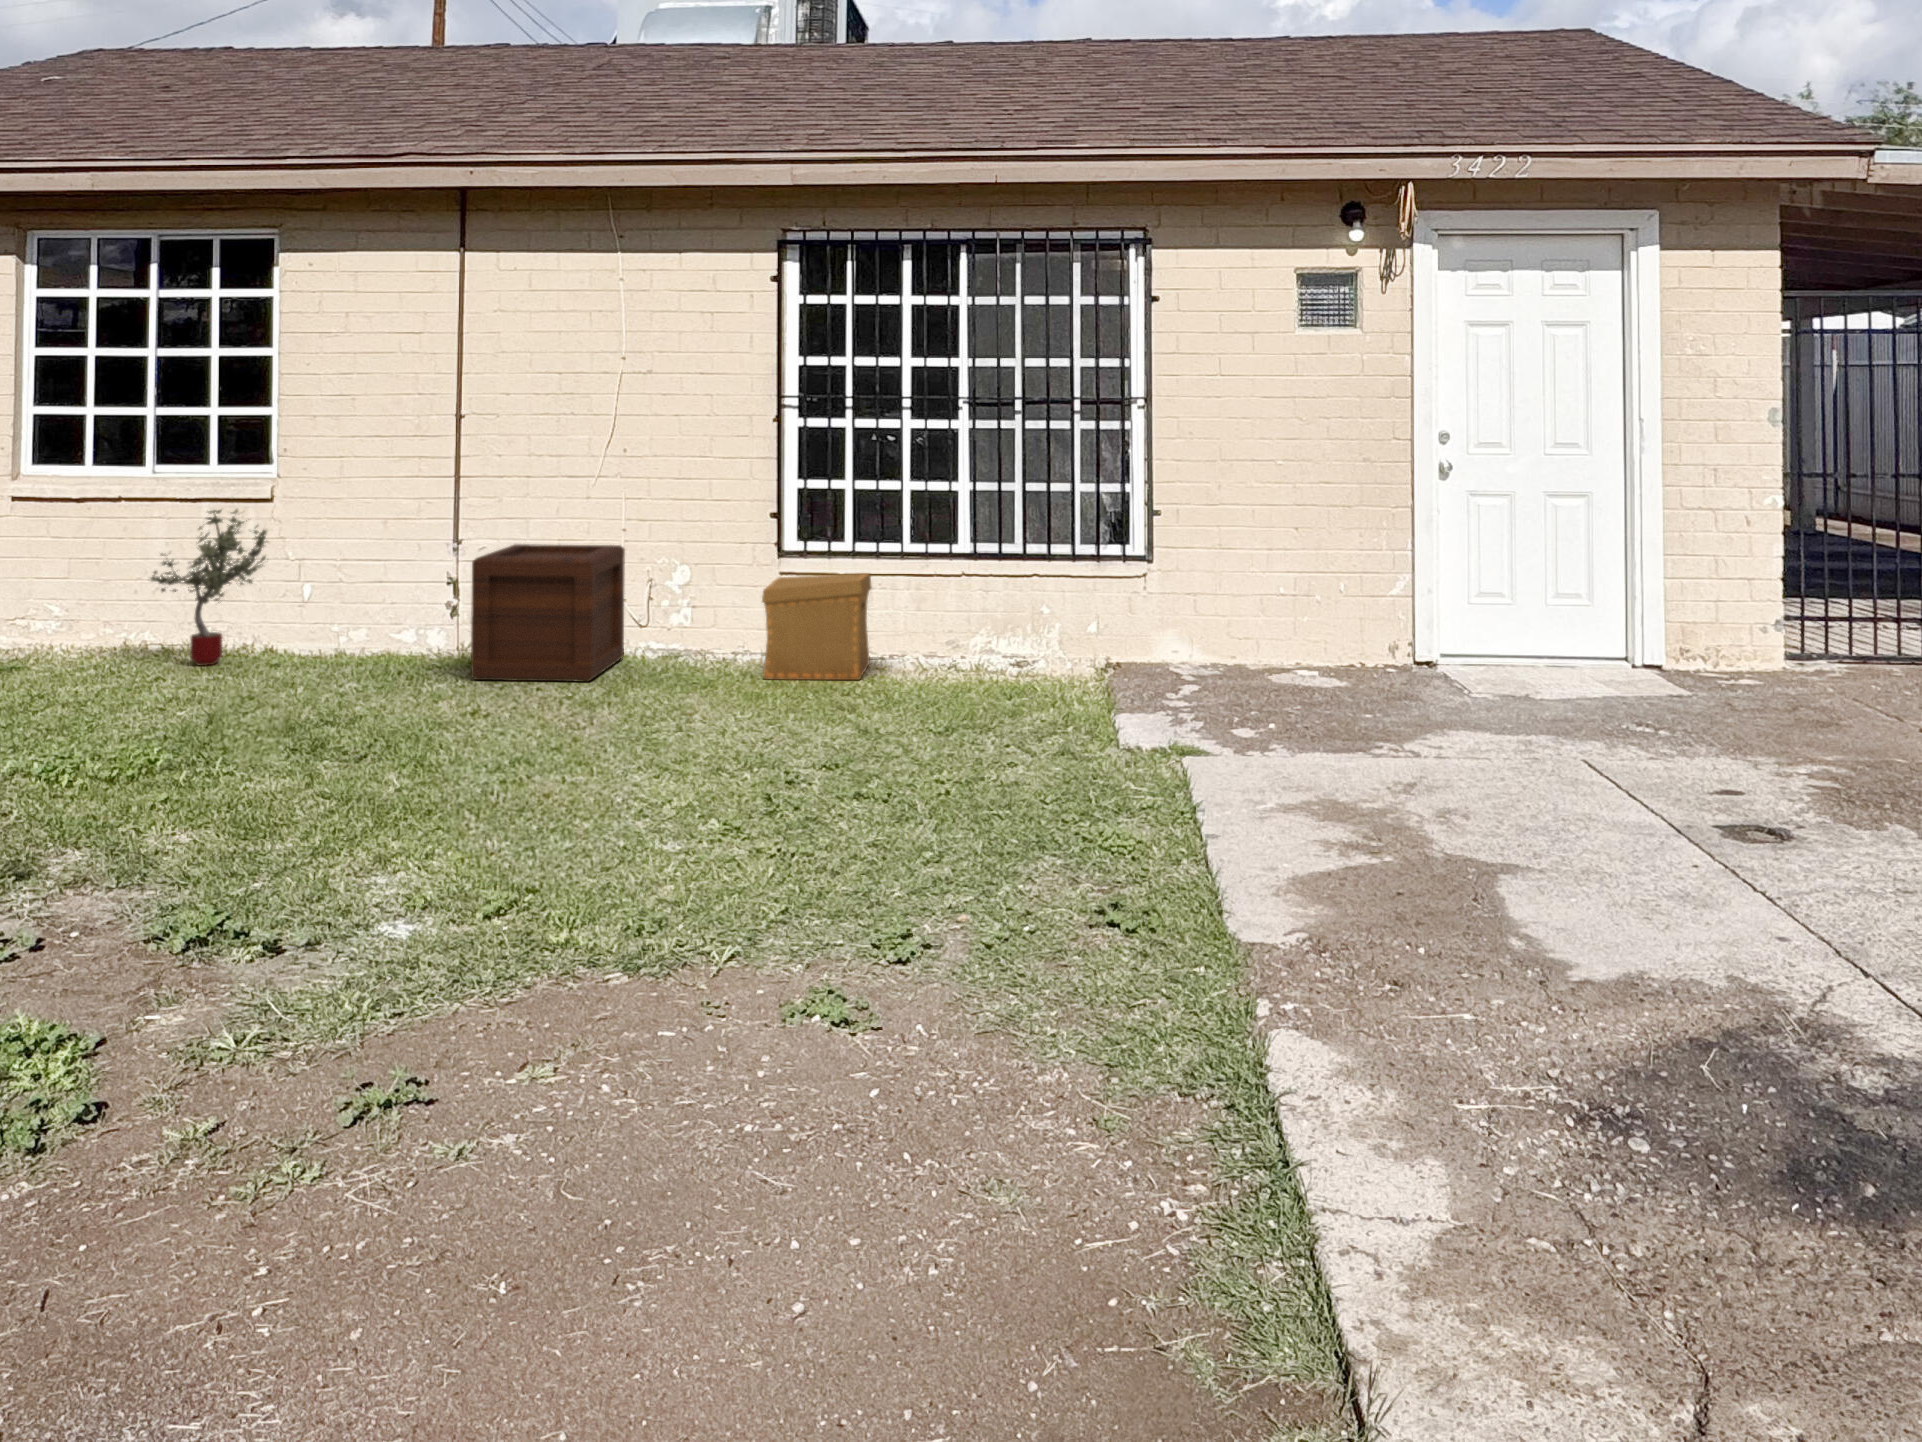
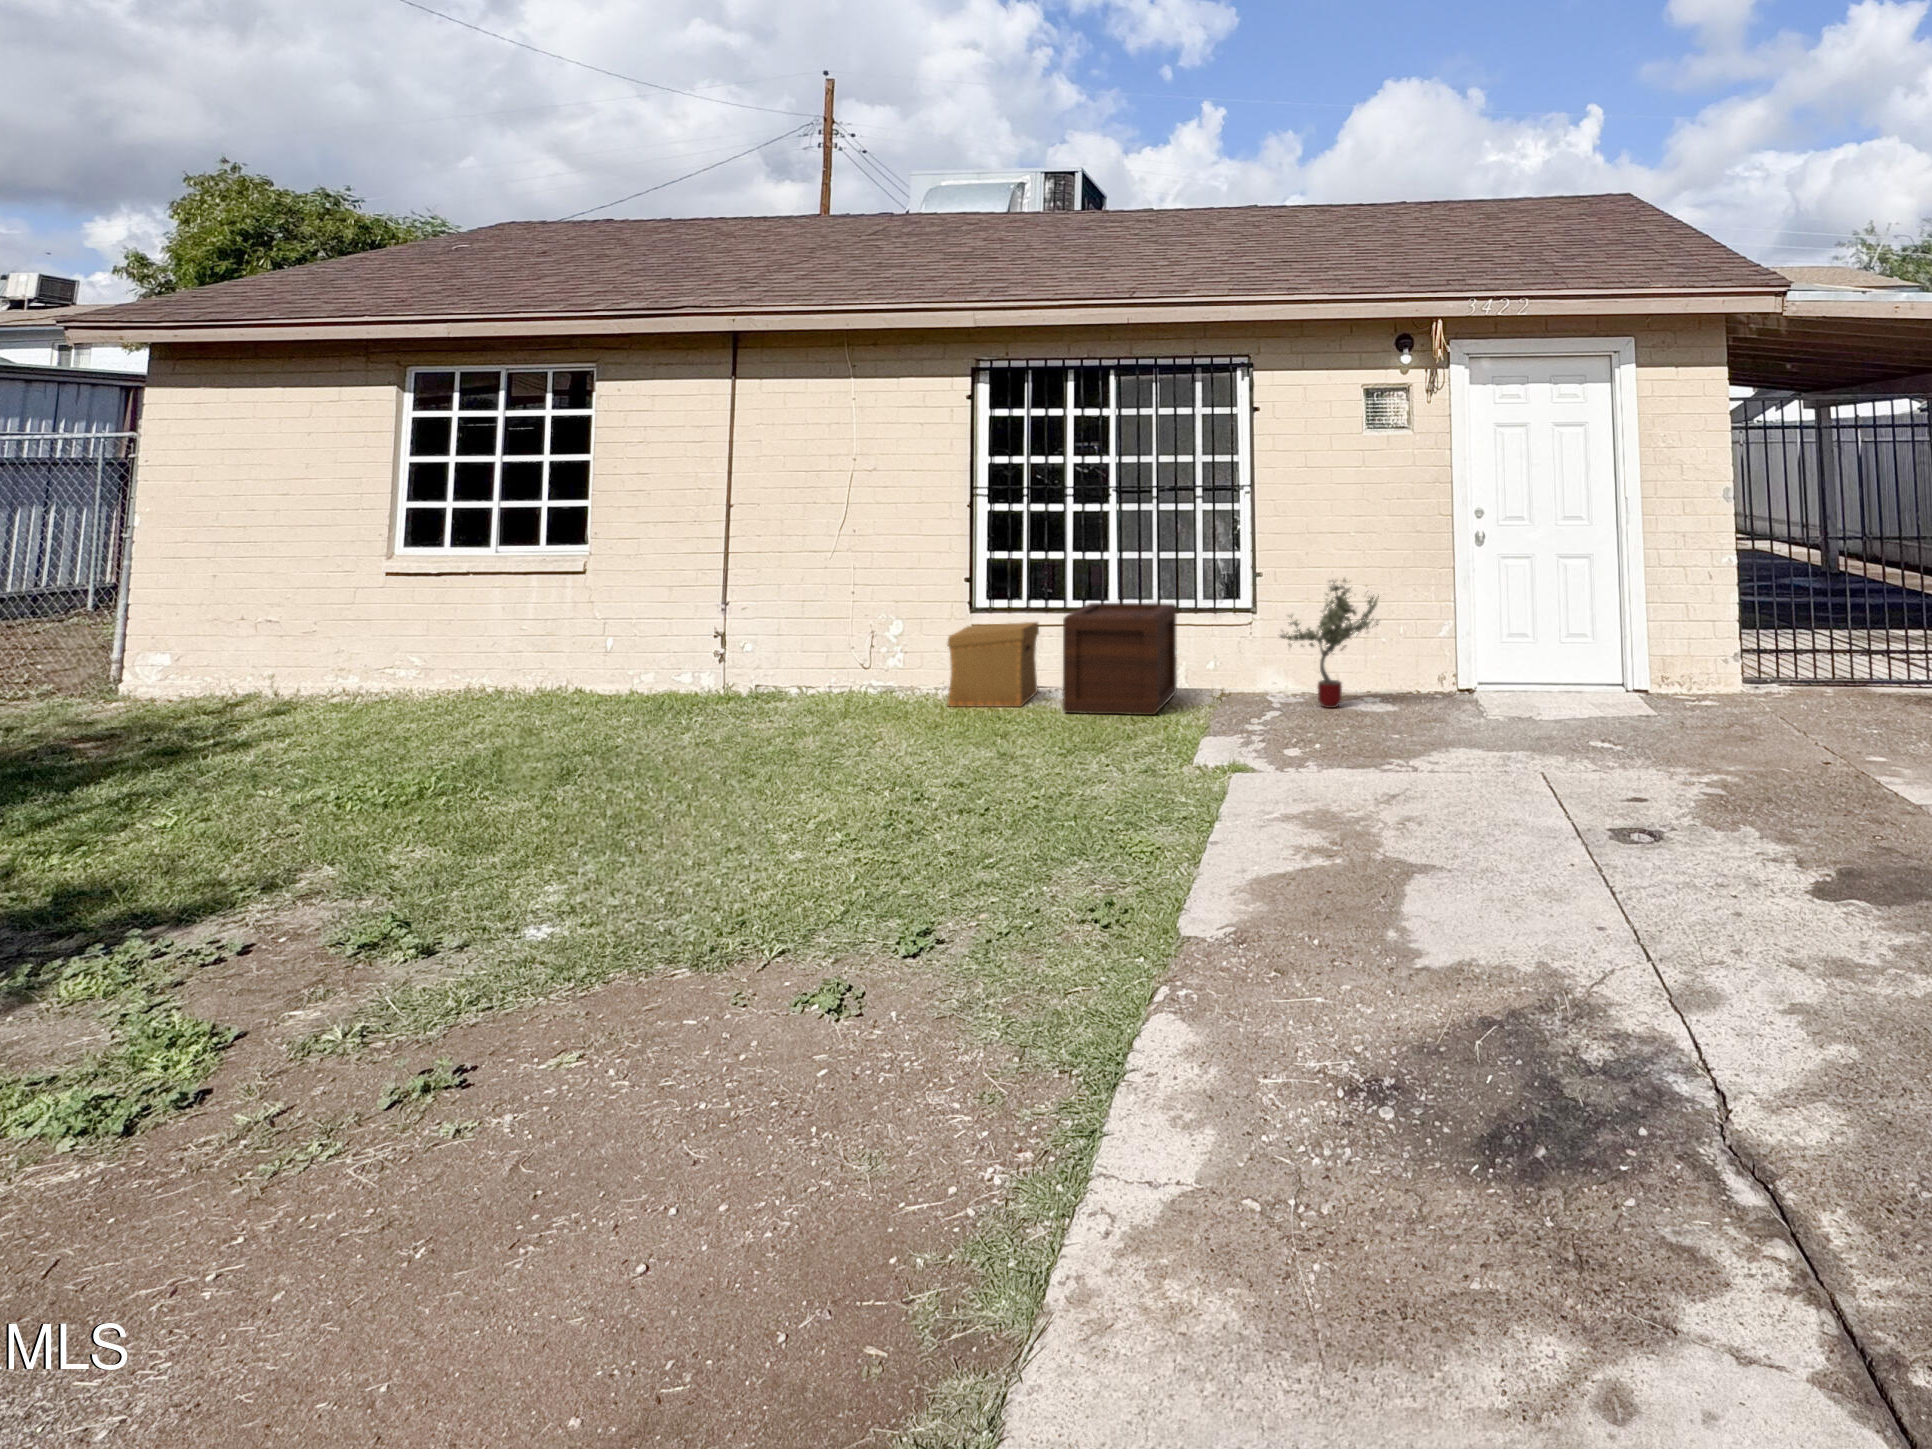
potted tree: present [151,509,267,666] -> present [1280,579,1379,708]
wooden crate: present [471,544,625,682] -> present [1063,603,1177,715]

